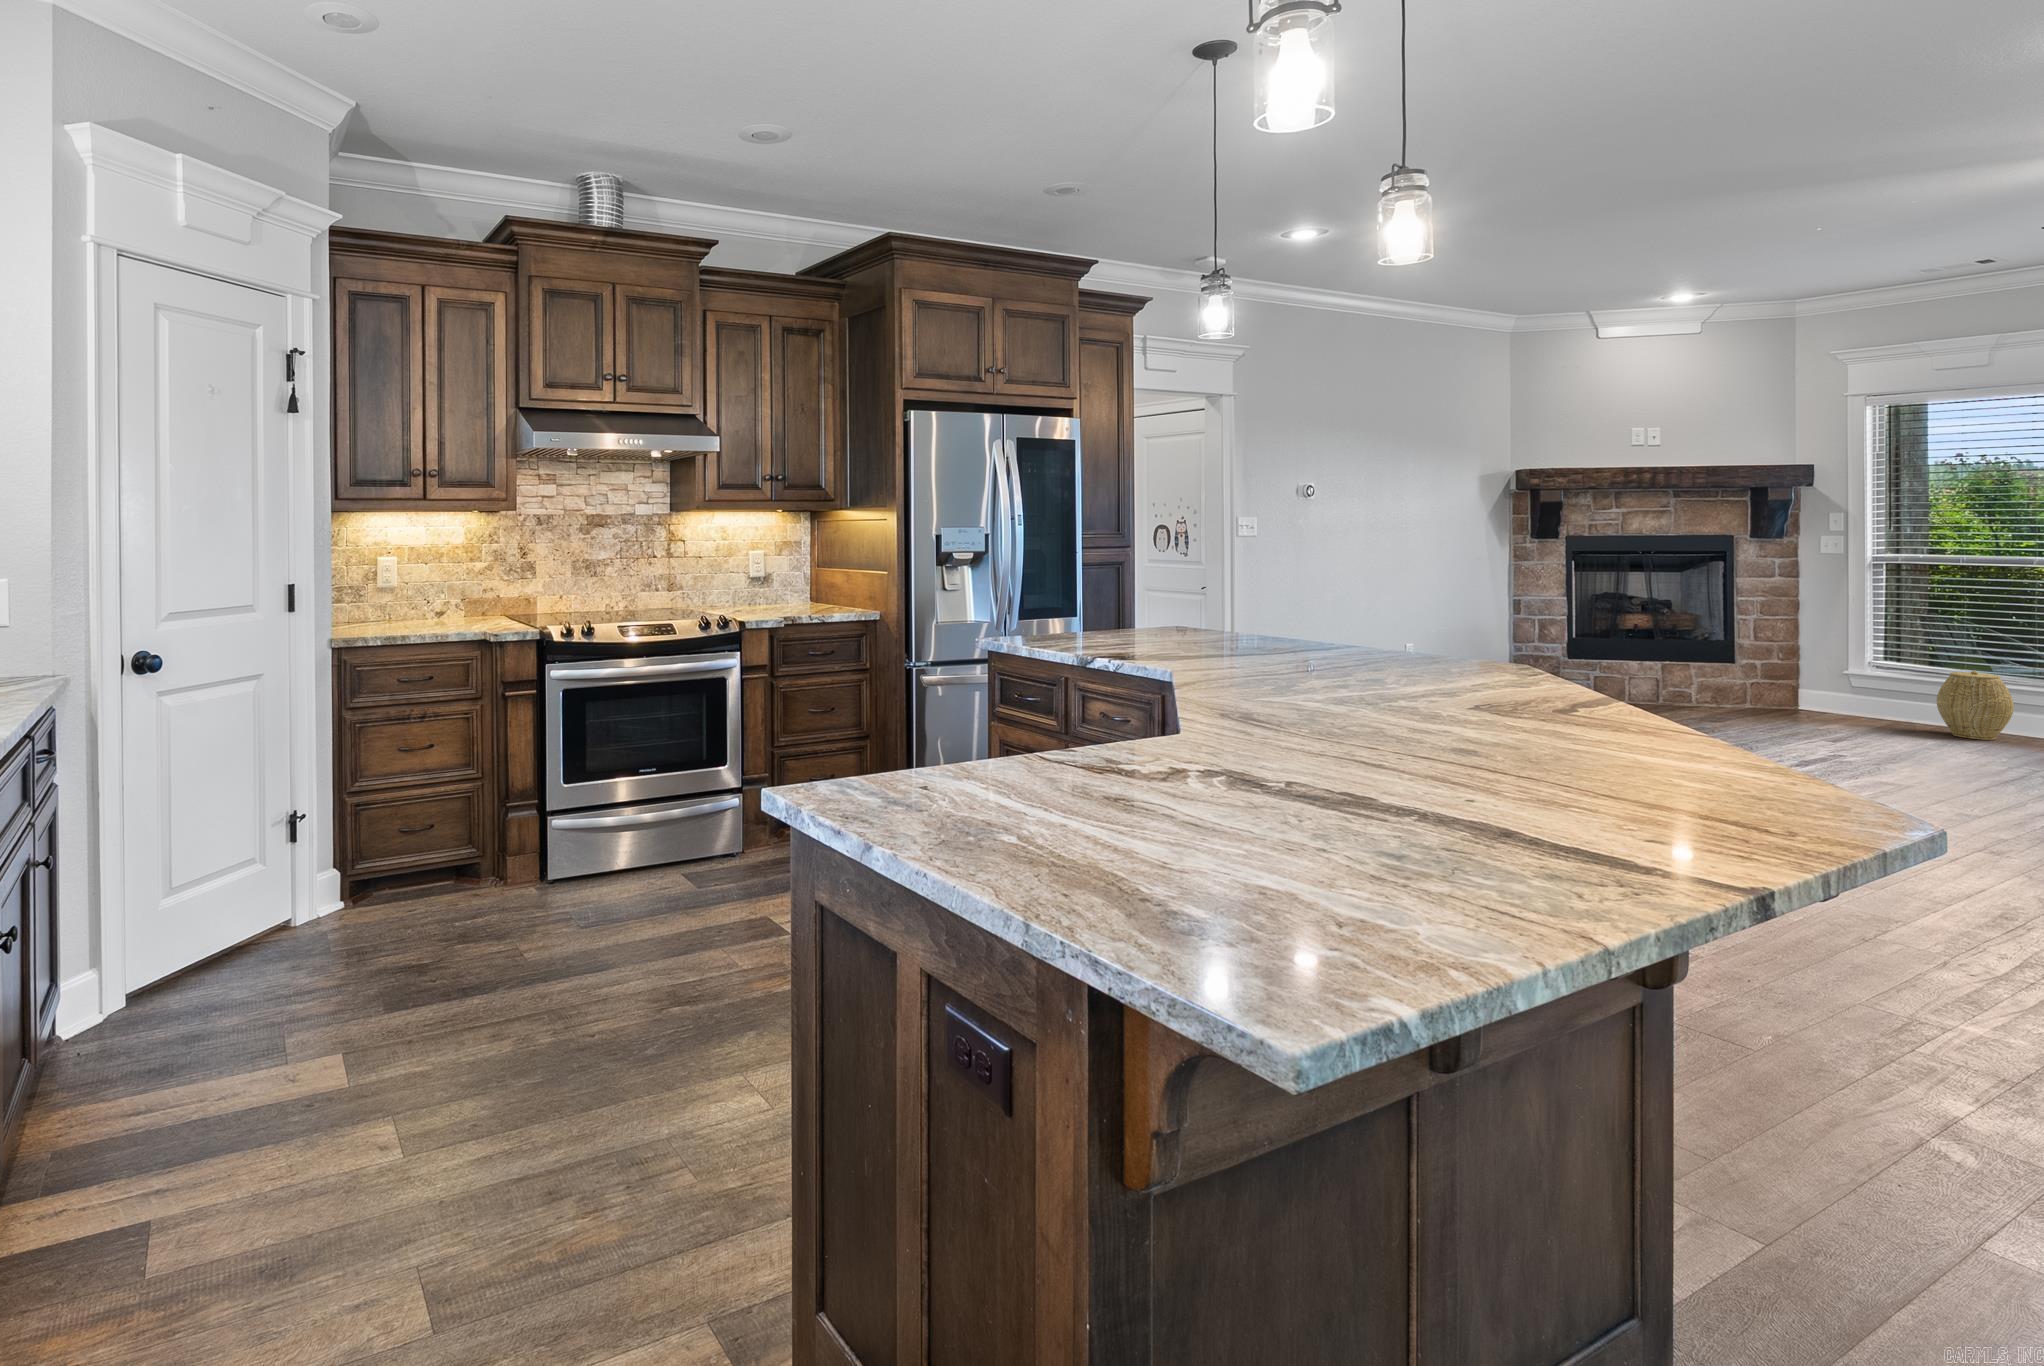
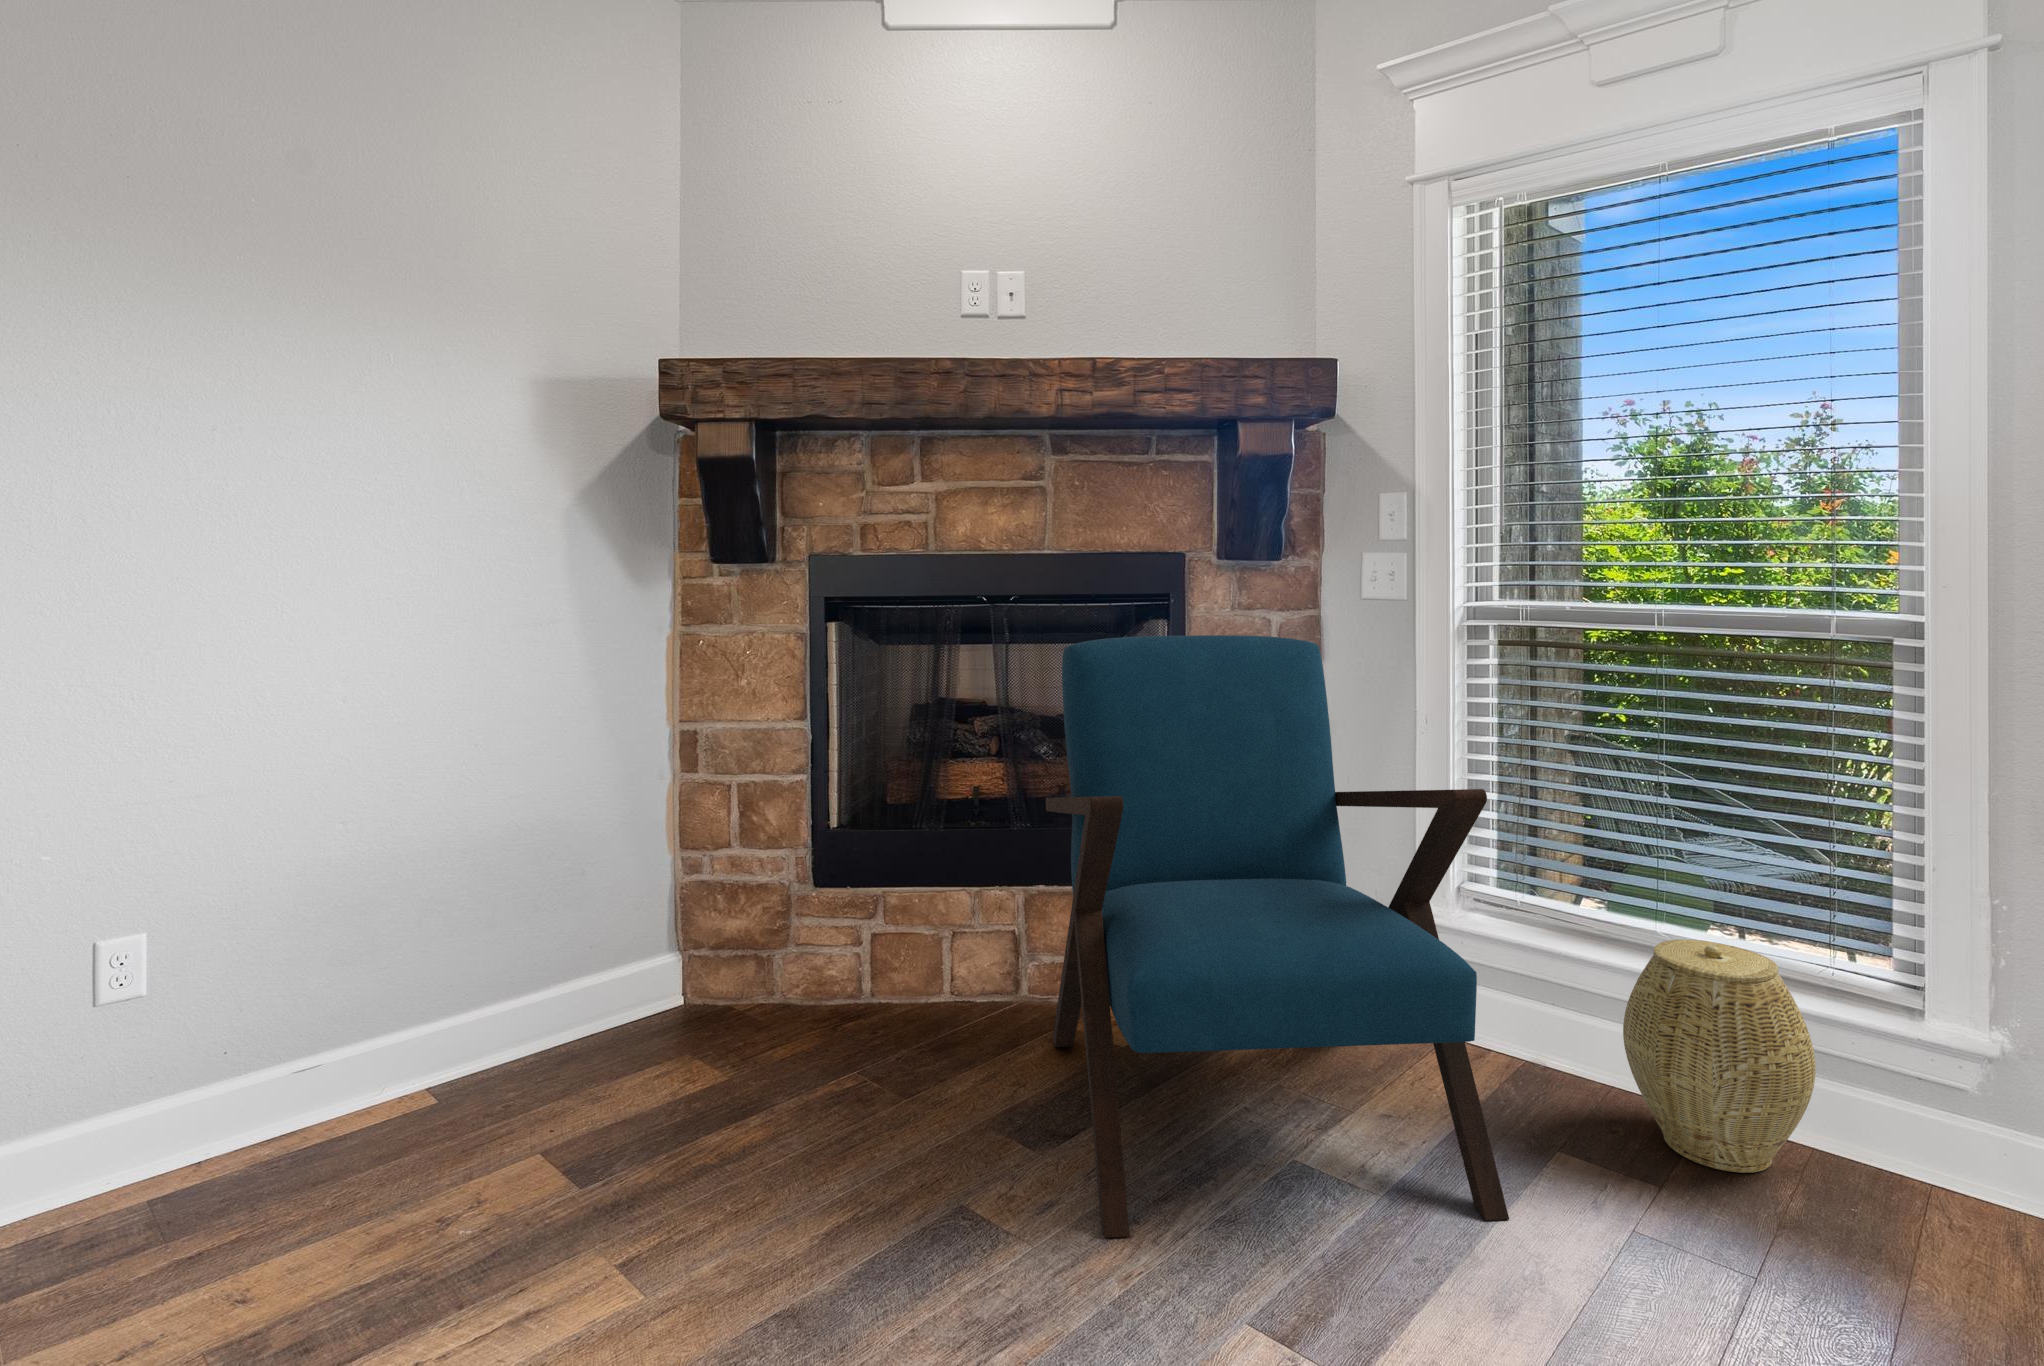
armchair: none [1683,569,1886,739] -> present [1046,635,1509,1238]

